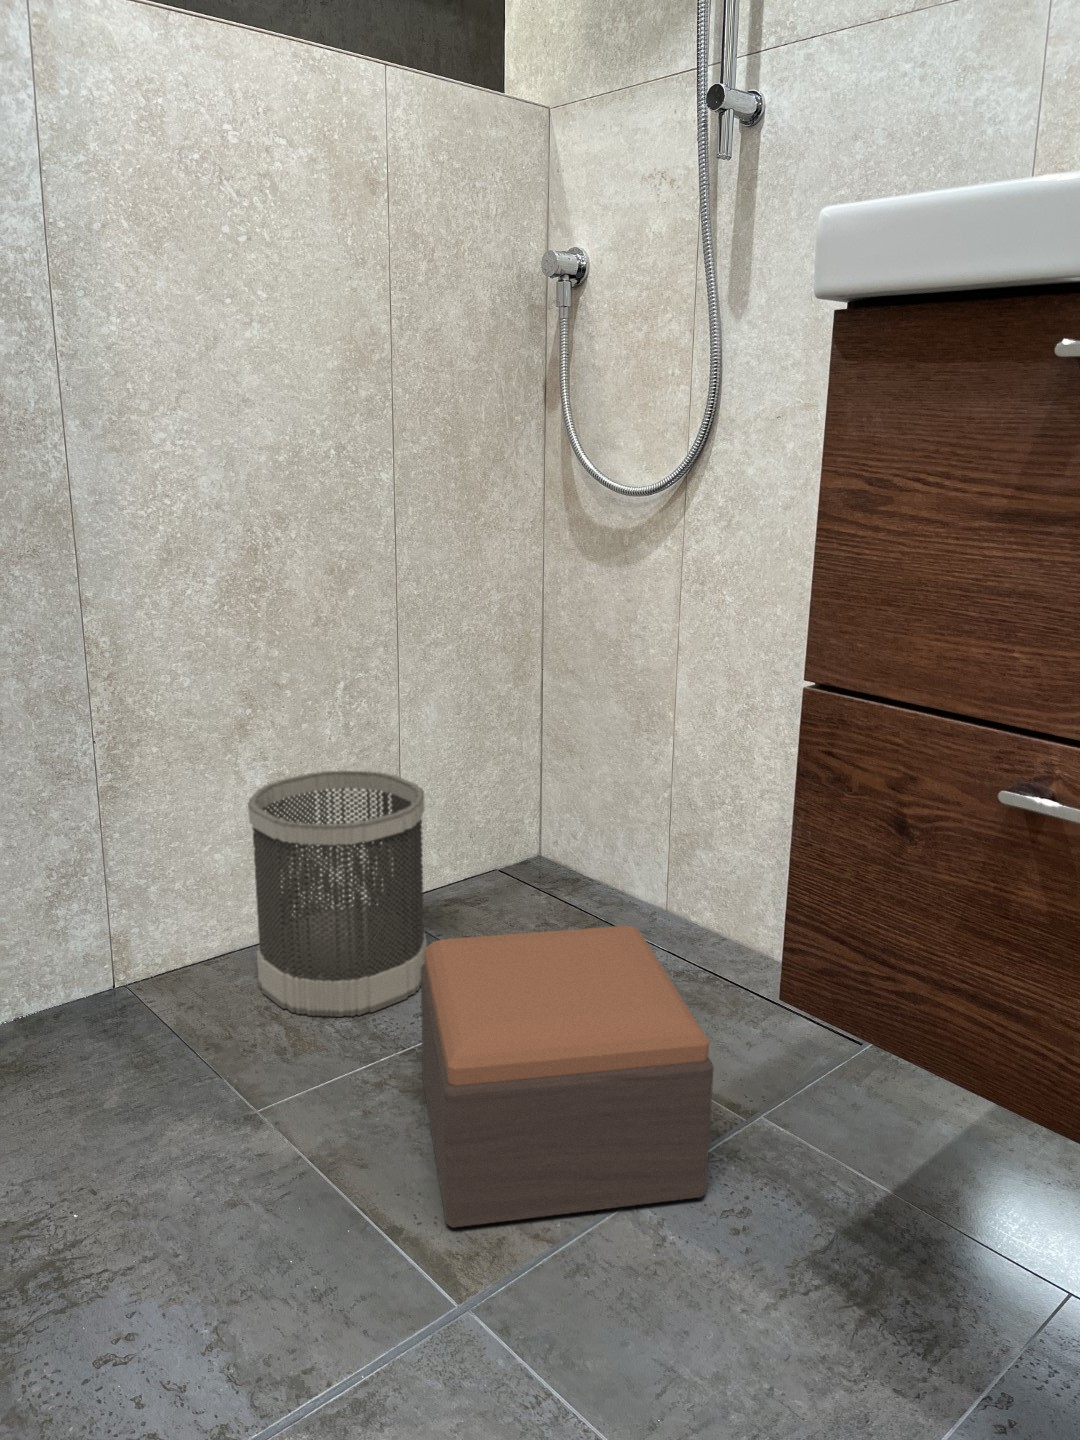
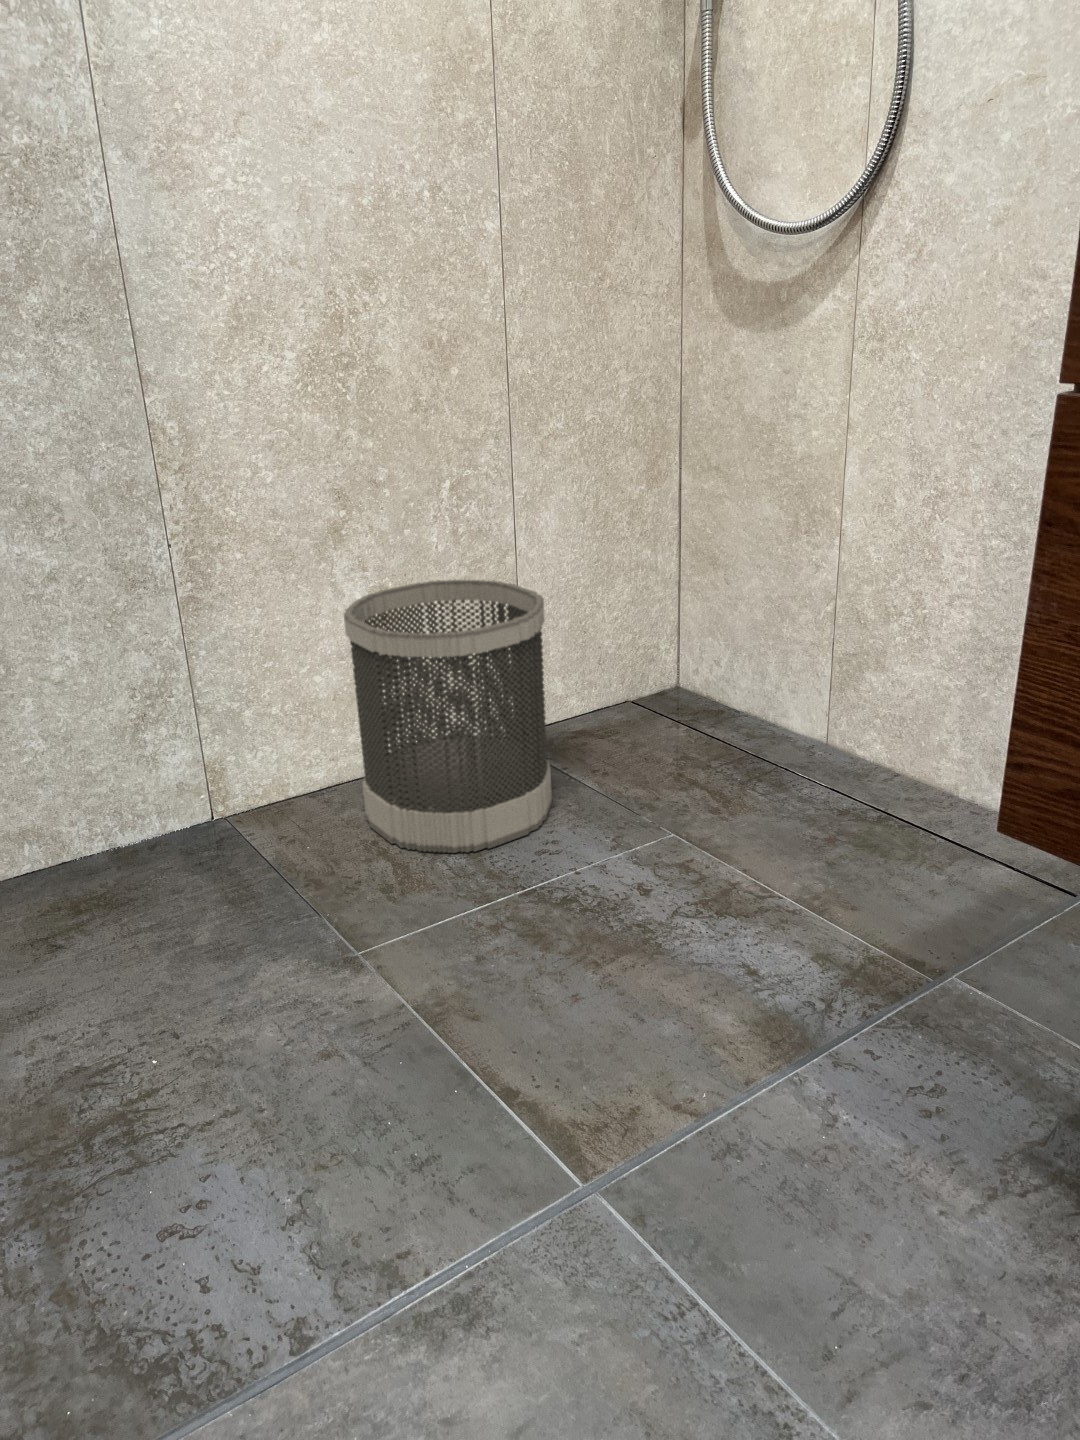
footstool: present [421,926,714,1228] -> none [539,746,901,1094]

